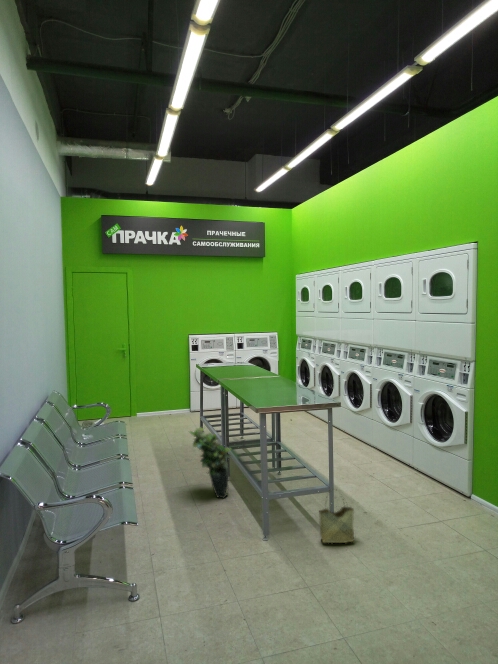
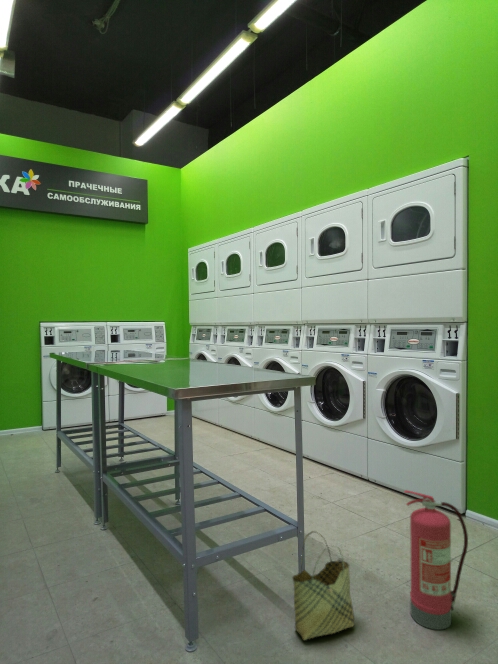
potted plant: present [190,427,231,498] -> none [31,440,114,568]
fire extinguisher: none [388,472,425,552] -> present [405,490,468,630]

